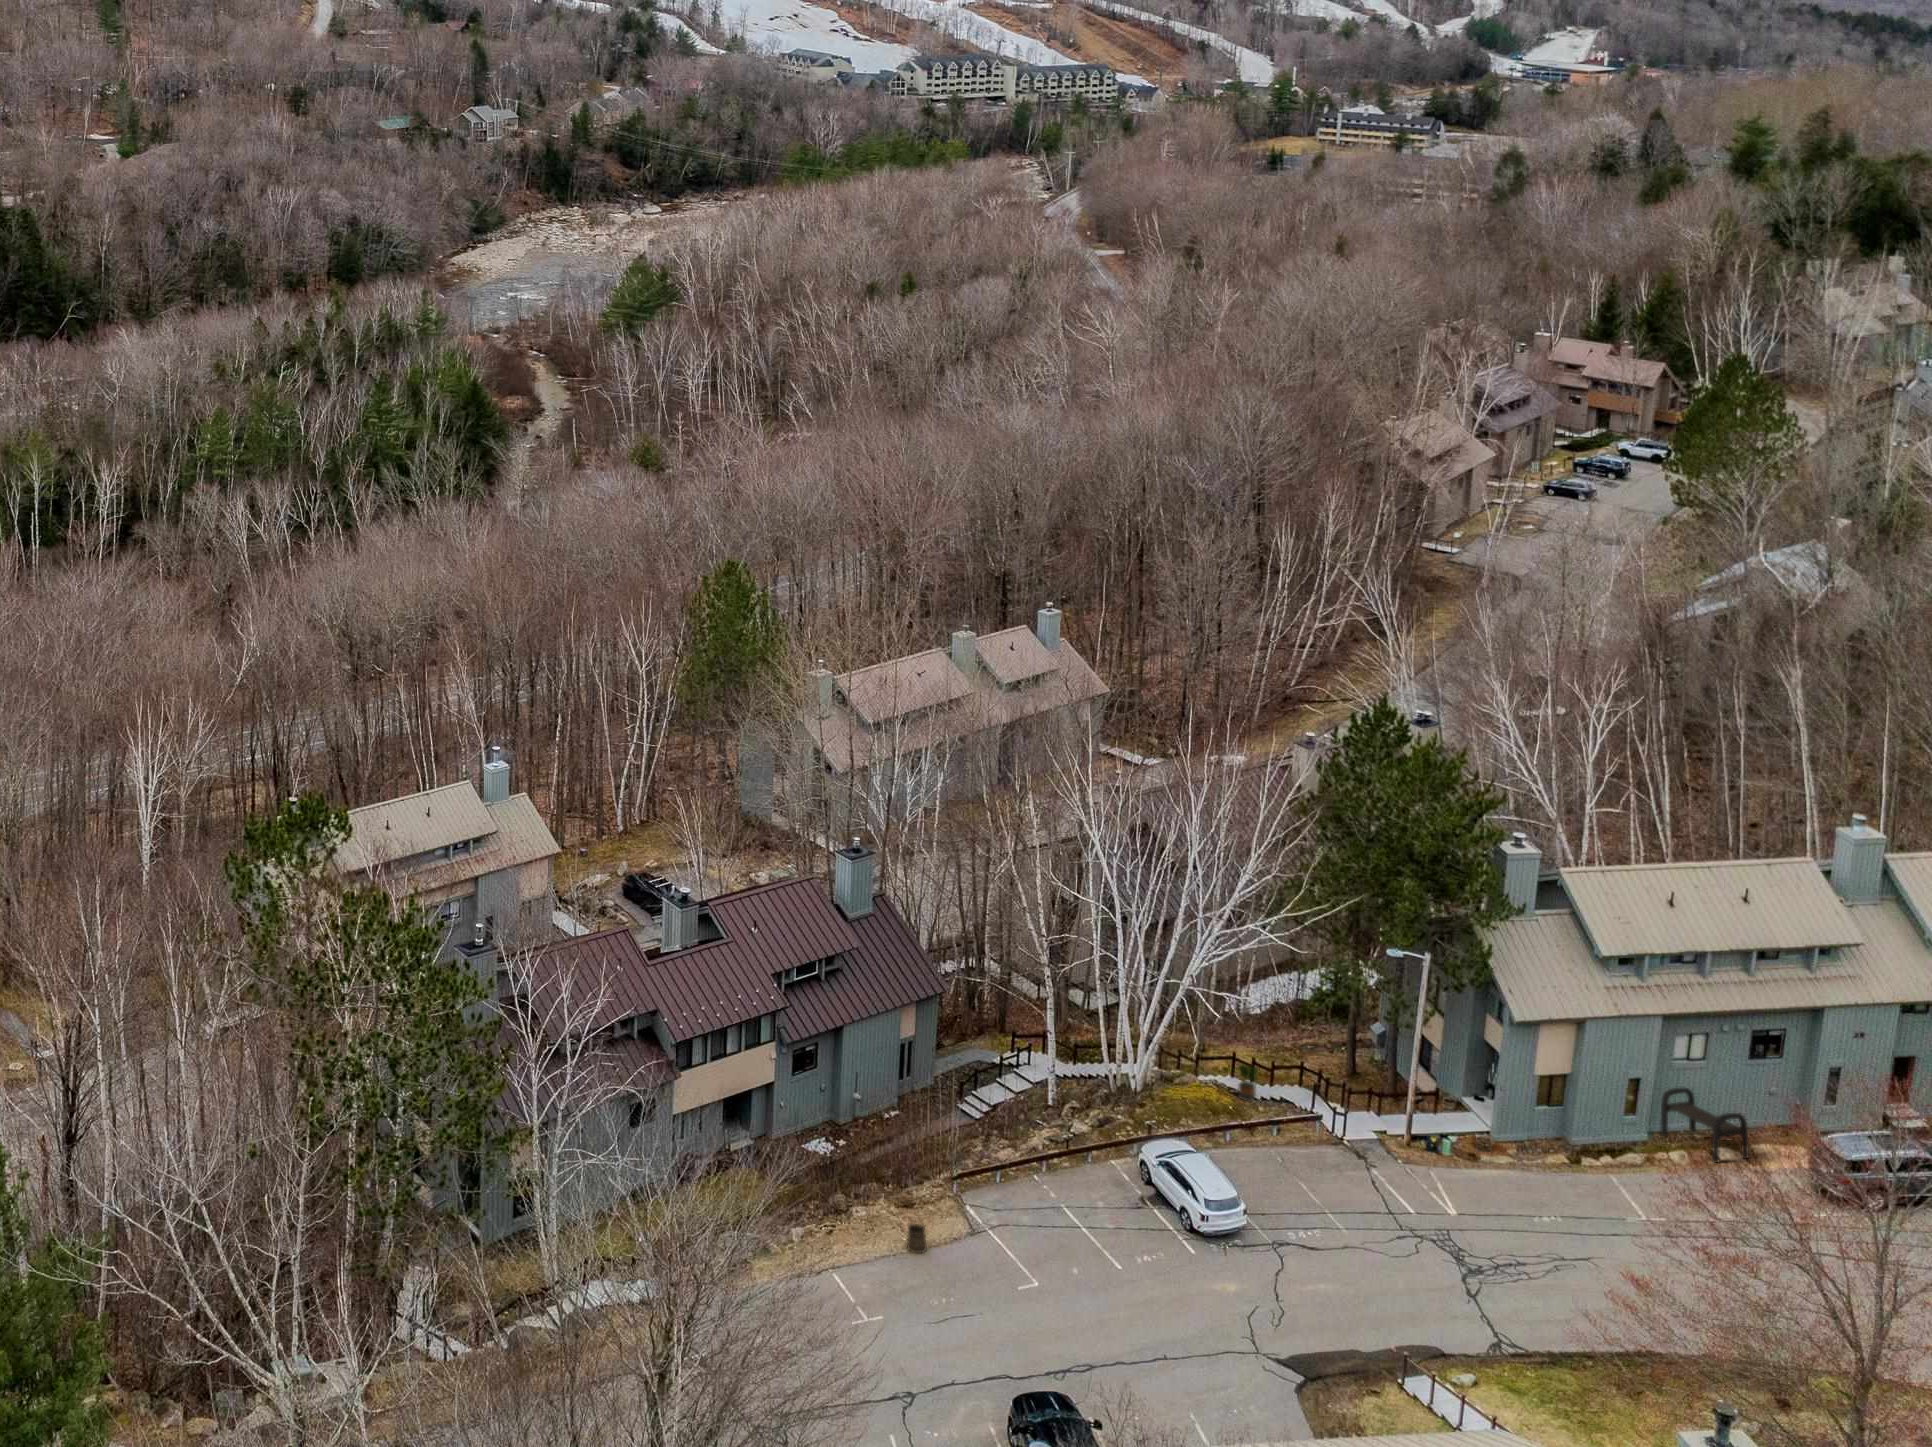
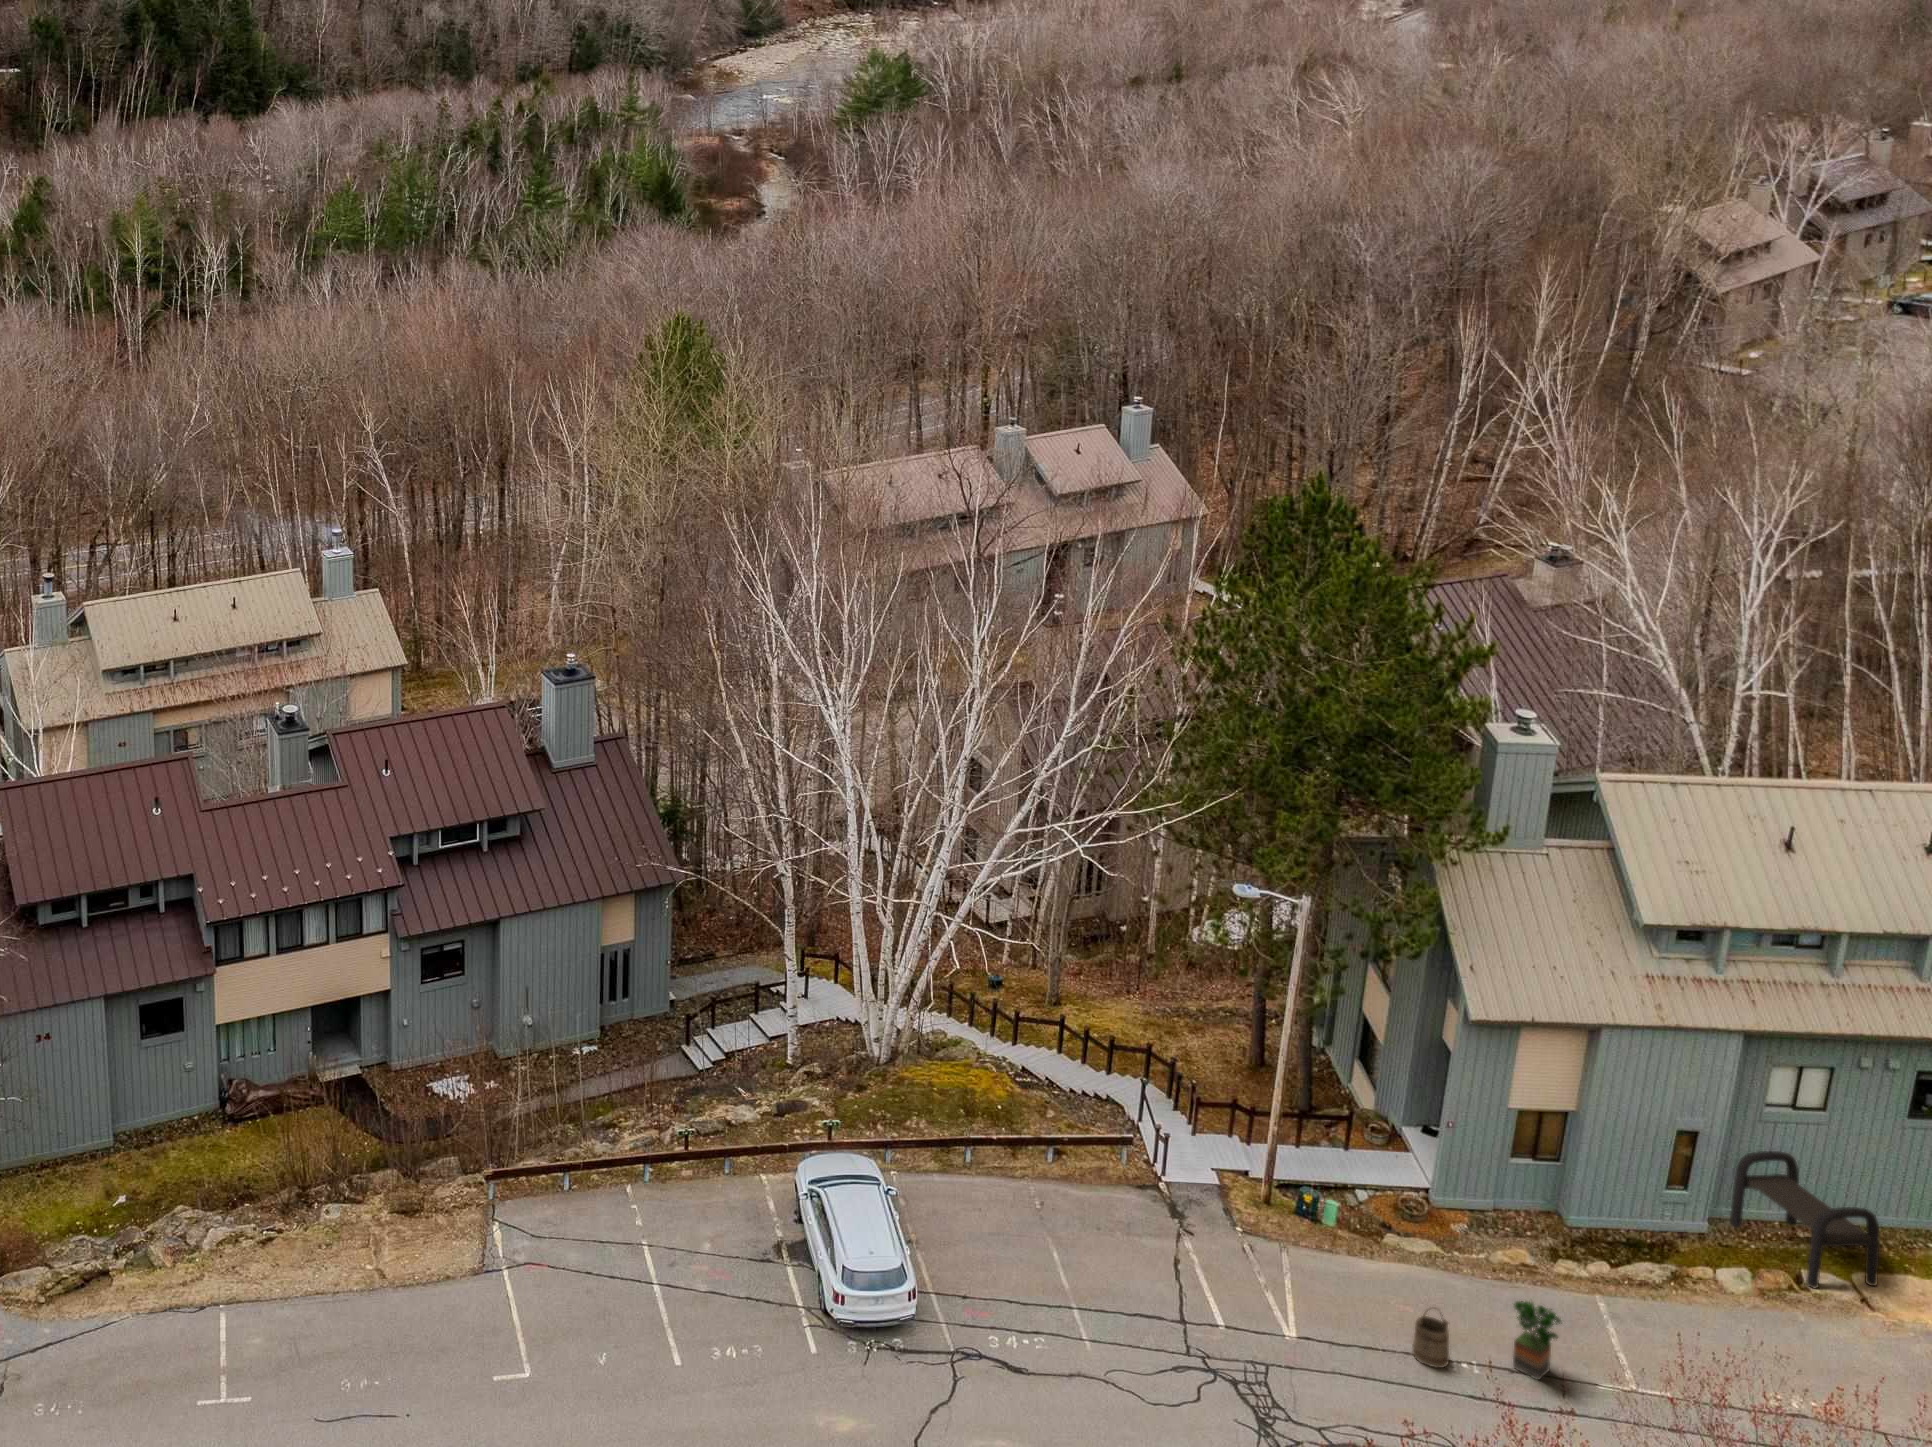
potted tree: present [1238,1064,1259,1102] -> present [1513,1301,1562,1380]
bucket: present [907,1224,926,1253] -> present [1413,1314,1449,1368]

